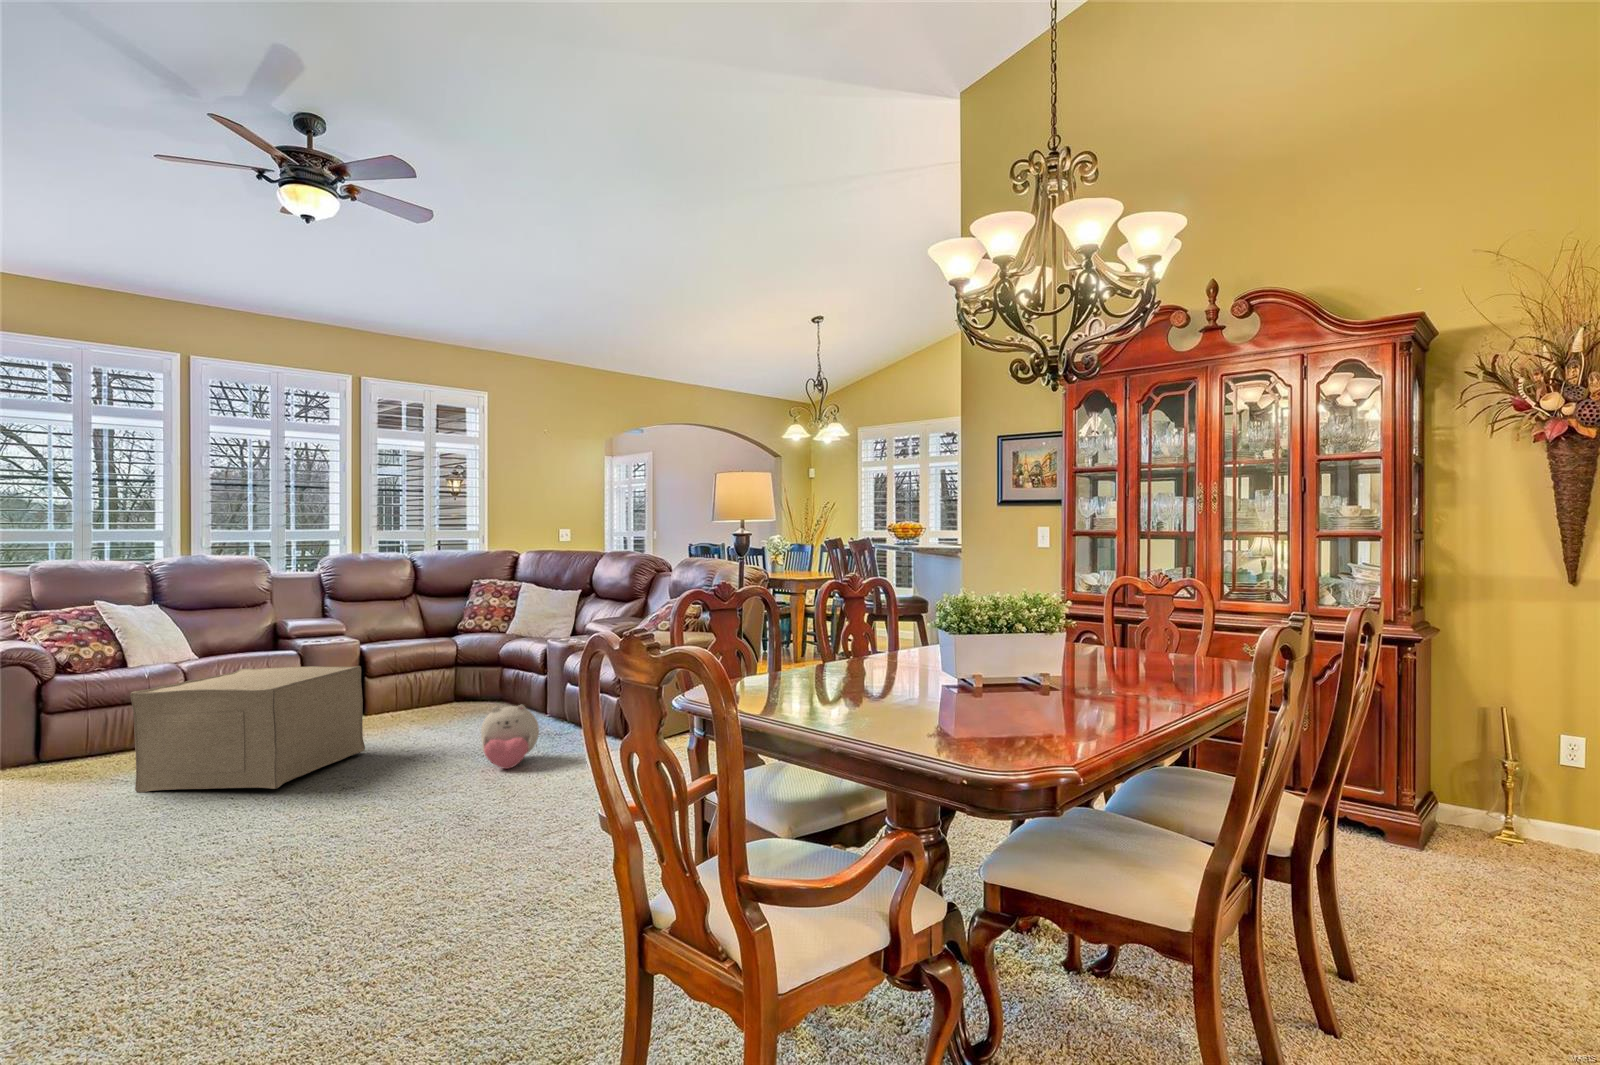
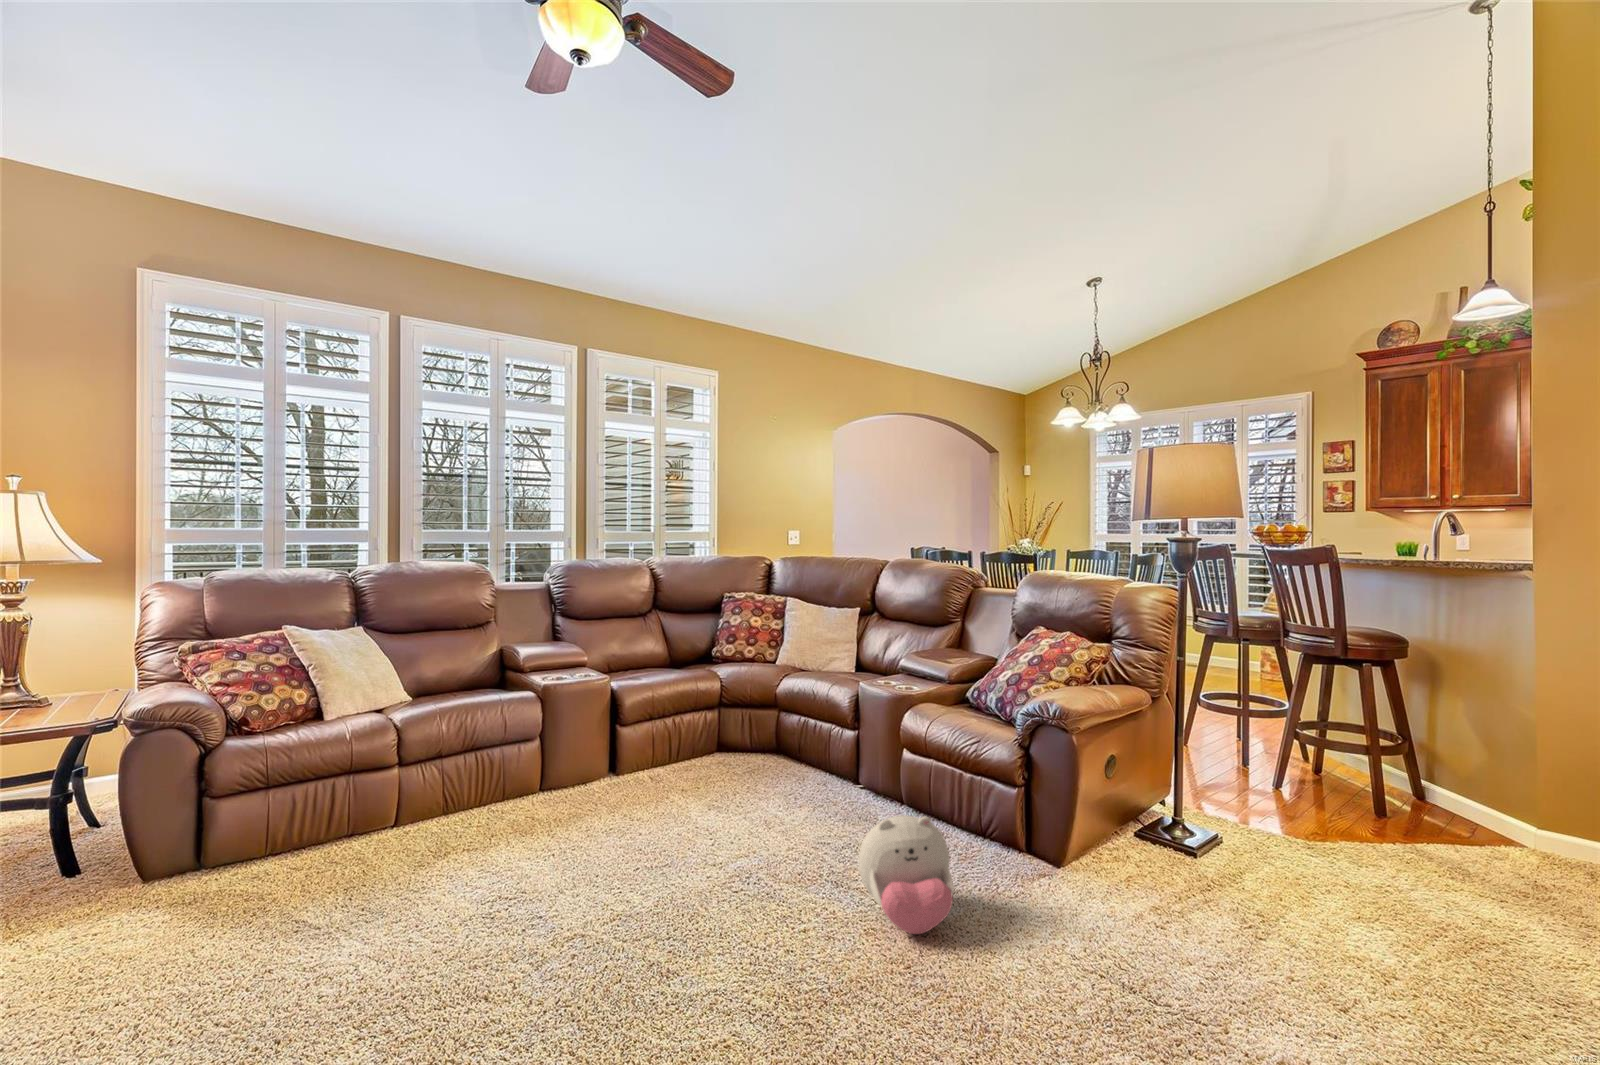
ottoman: present [130,666,365,792] -> none [320,733,659,992]

